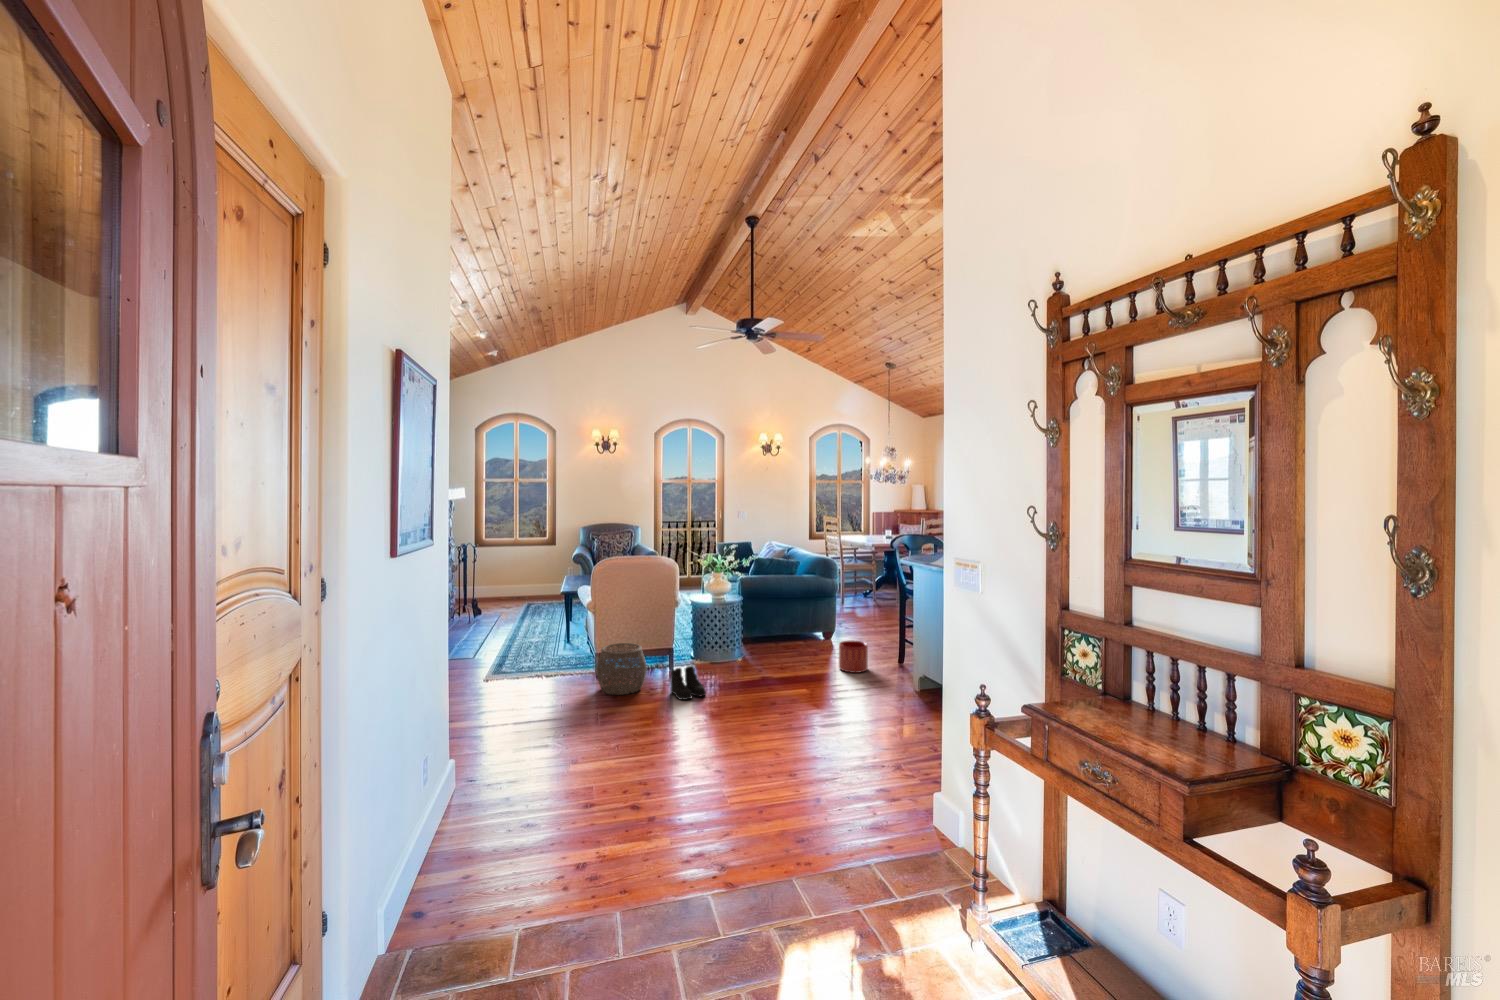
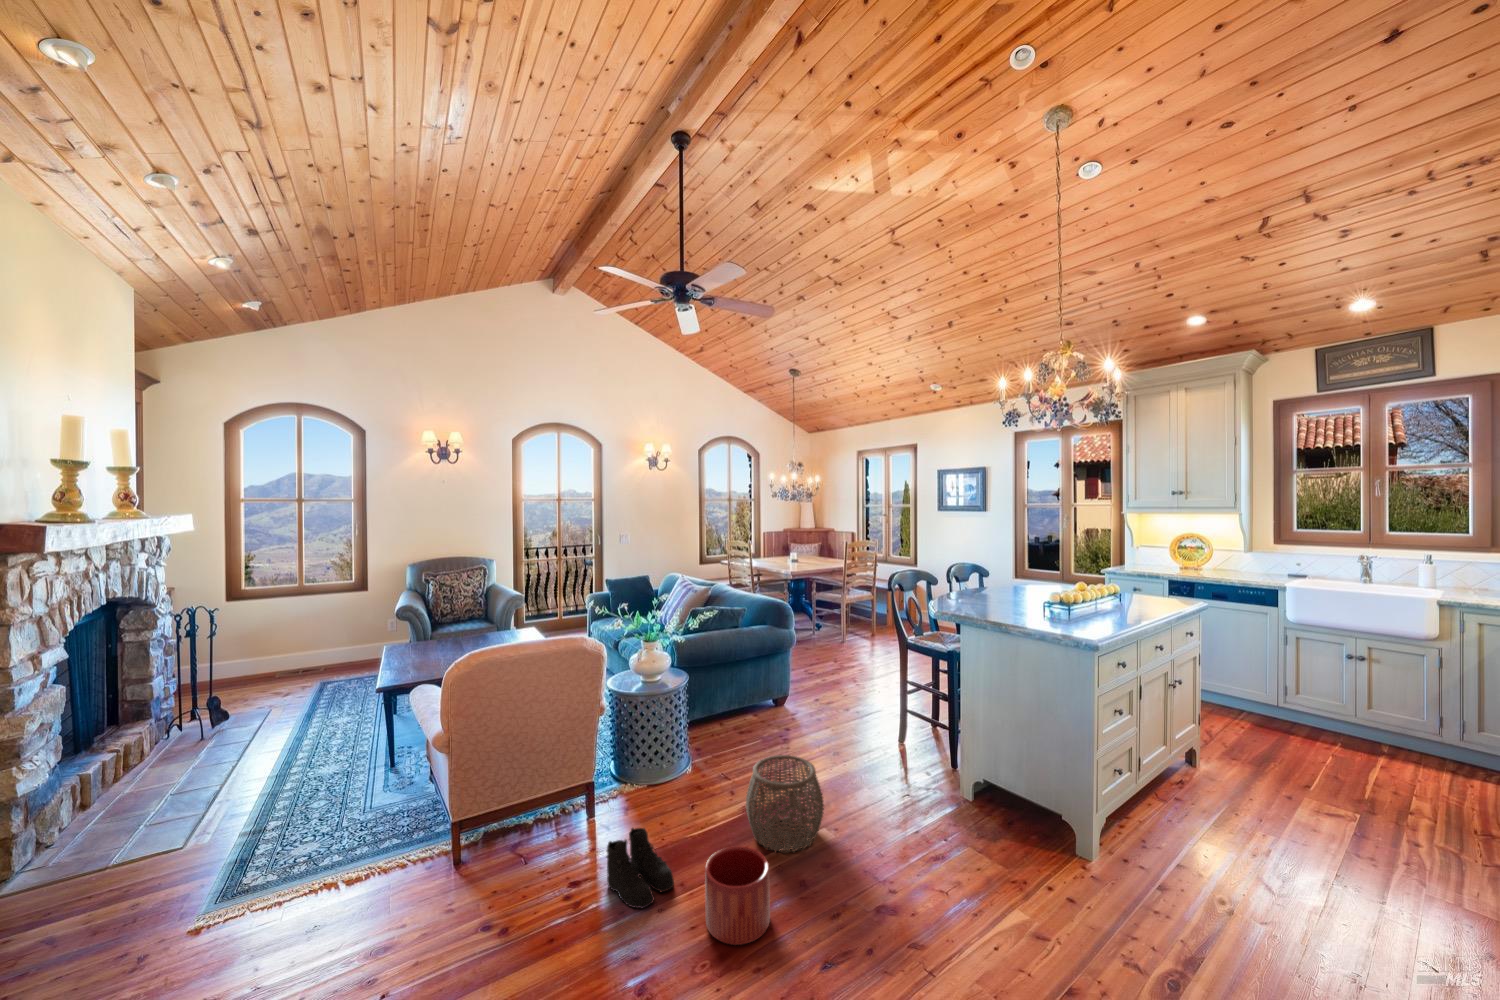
planter: present [839,641,868,673] -> present [705,846,770,945]
woven basket: present [597,643,646,695] -> present [746,755,824,853]

